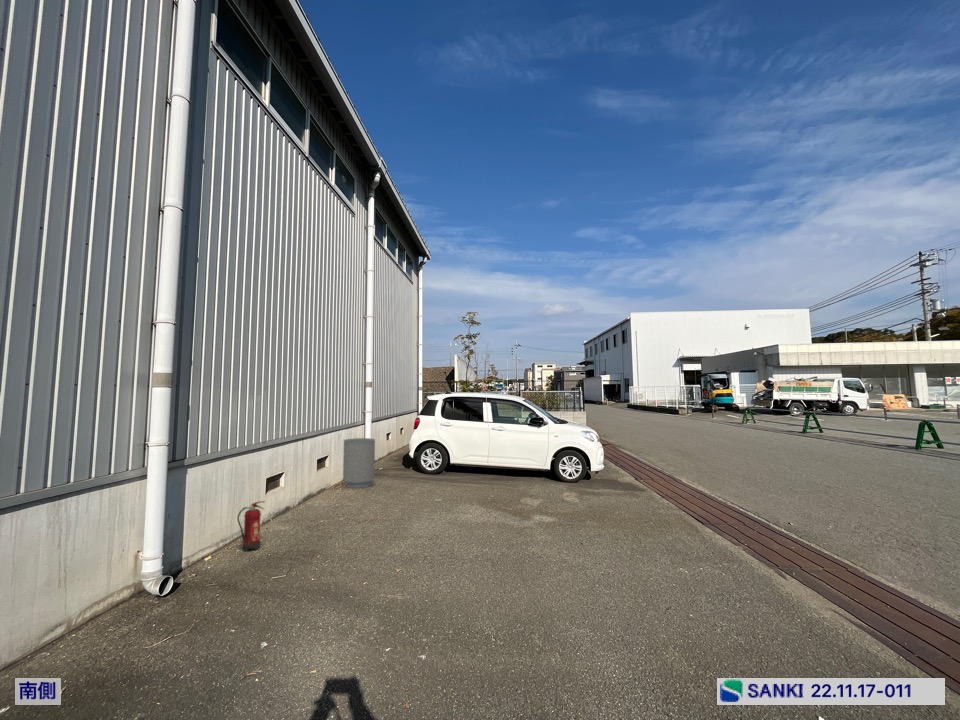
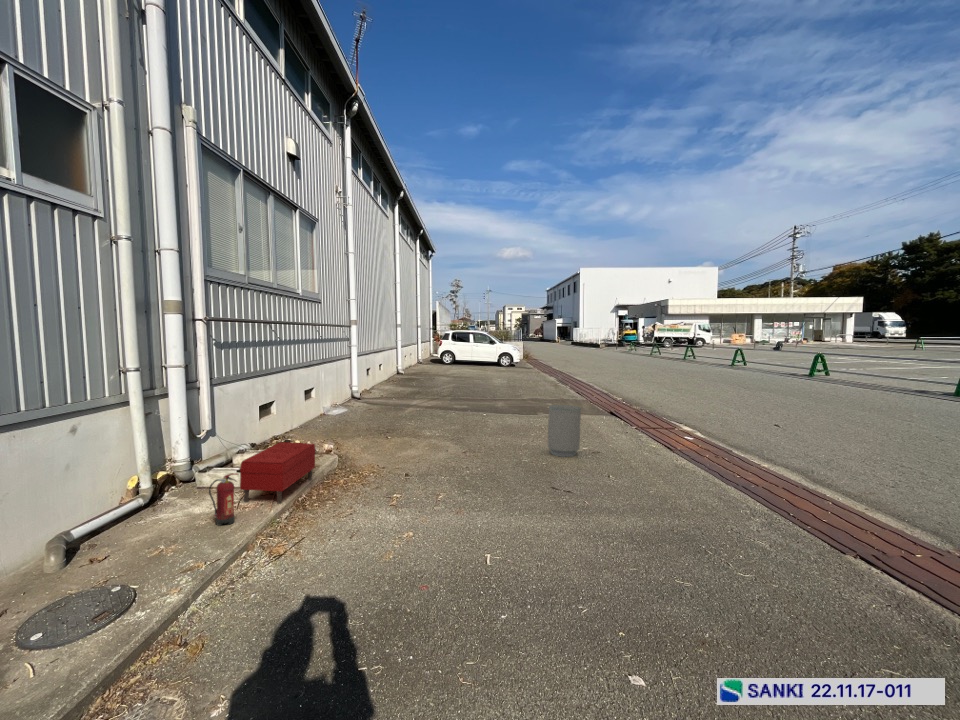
trash can: present [343,438,375,488] -> present [548,405,581,457]
bench: none [267,476,336,532] -> present [240,442,315,504]

